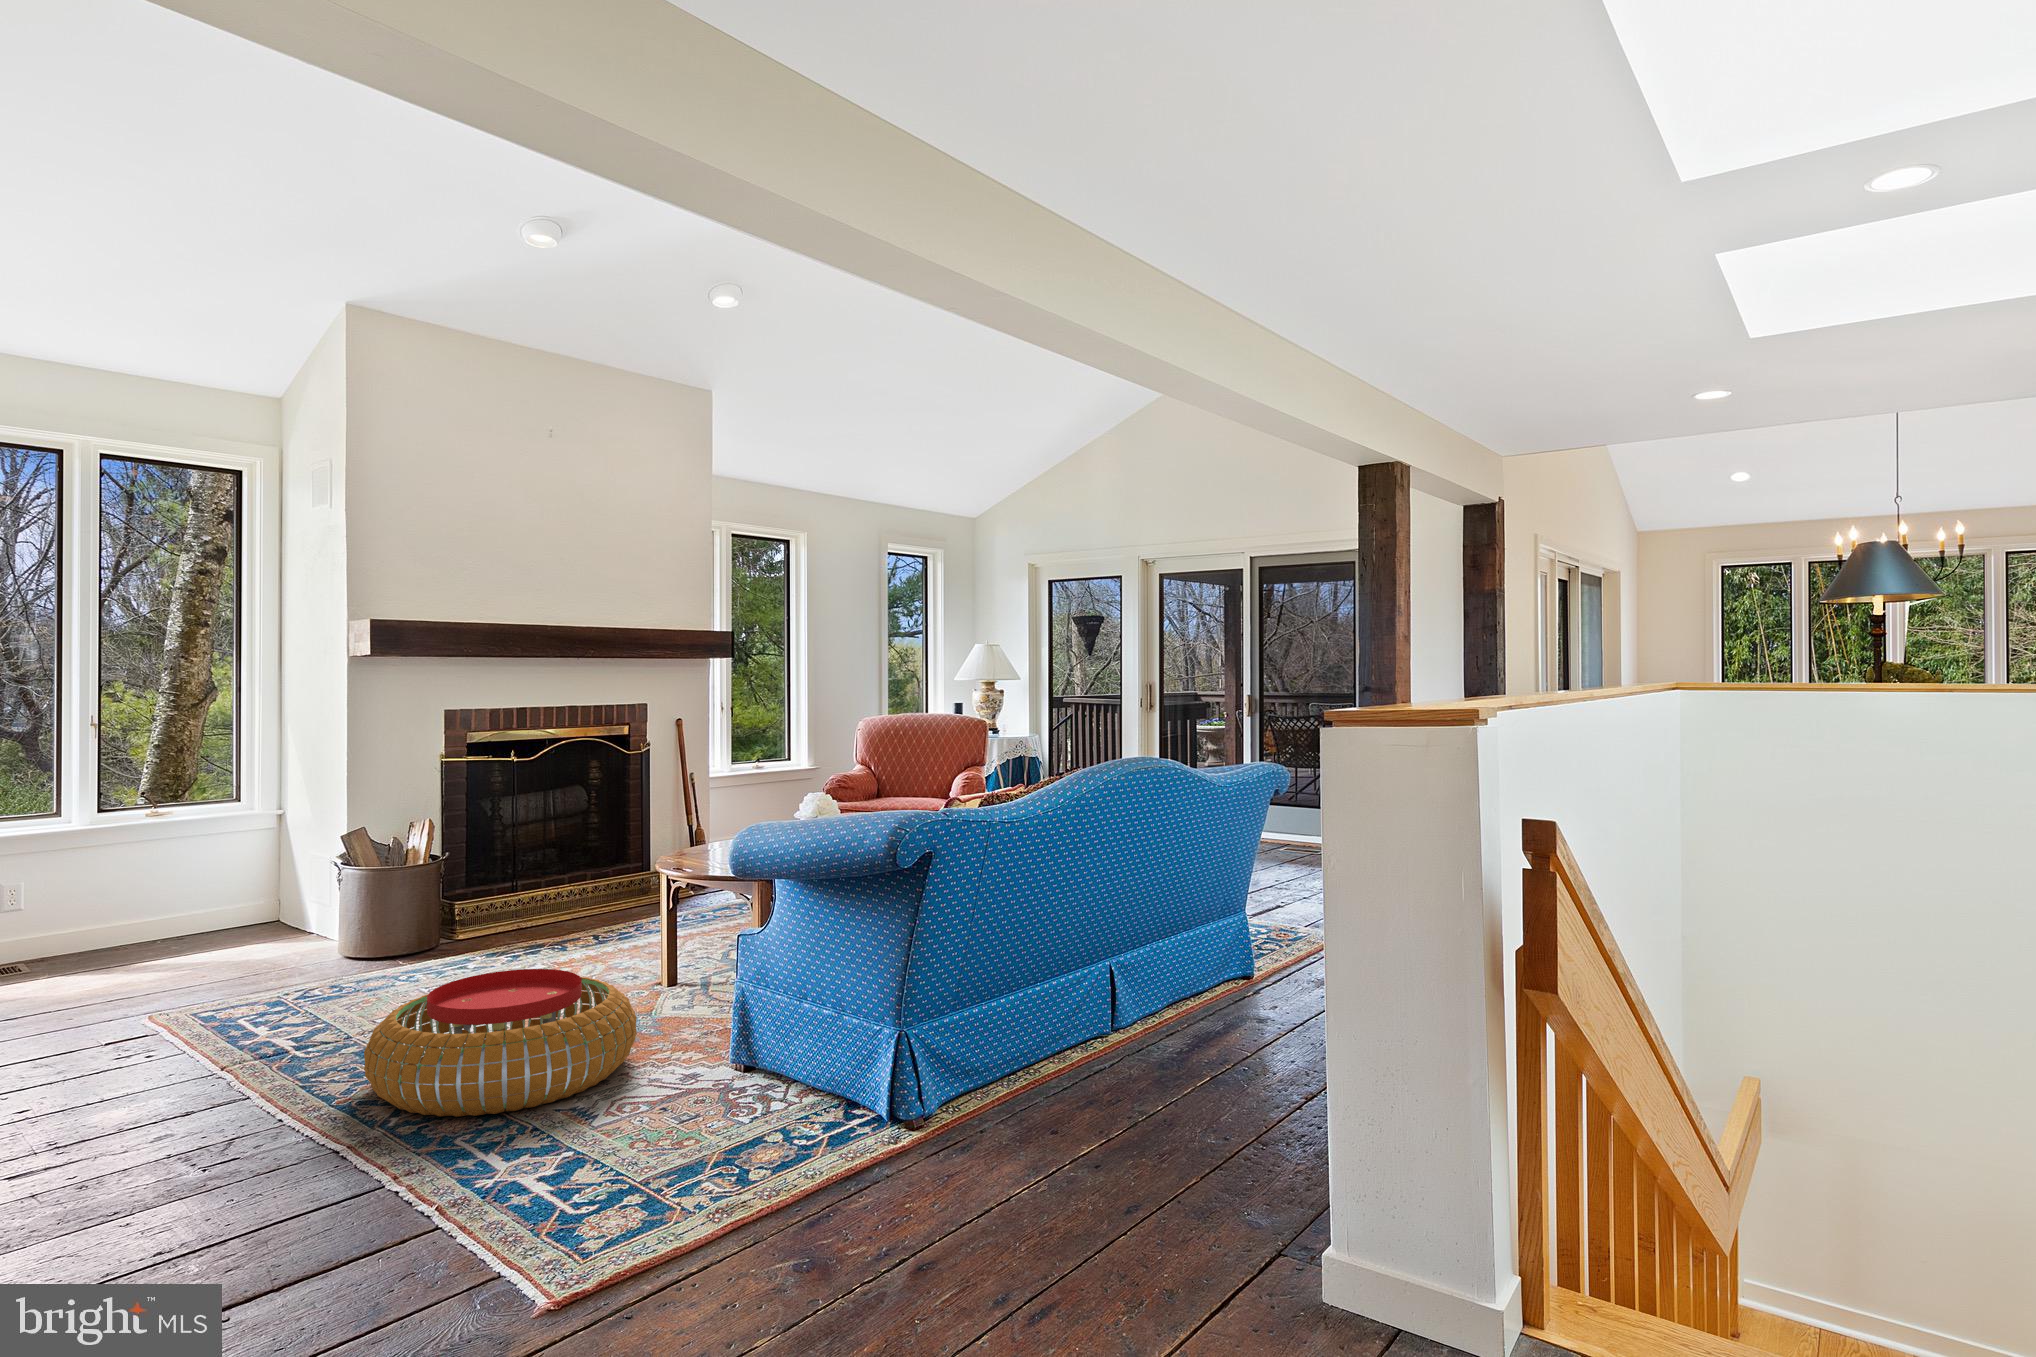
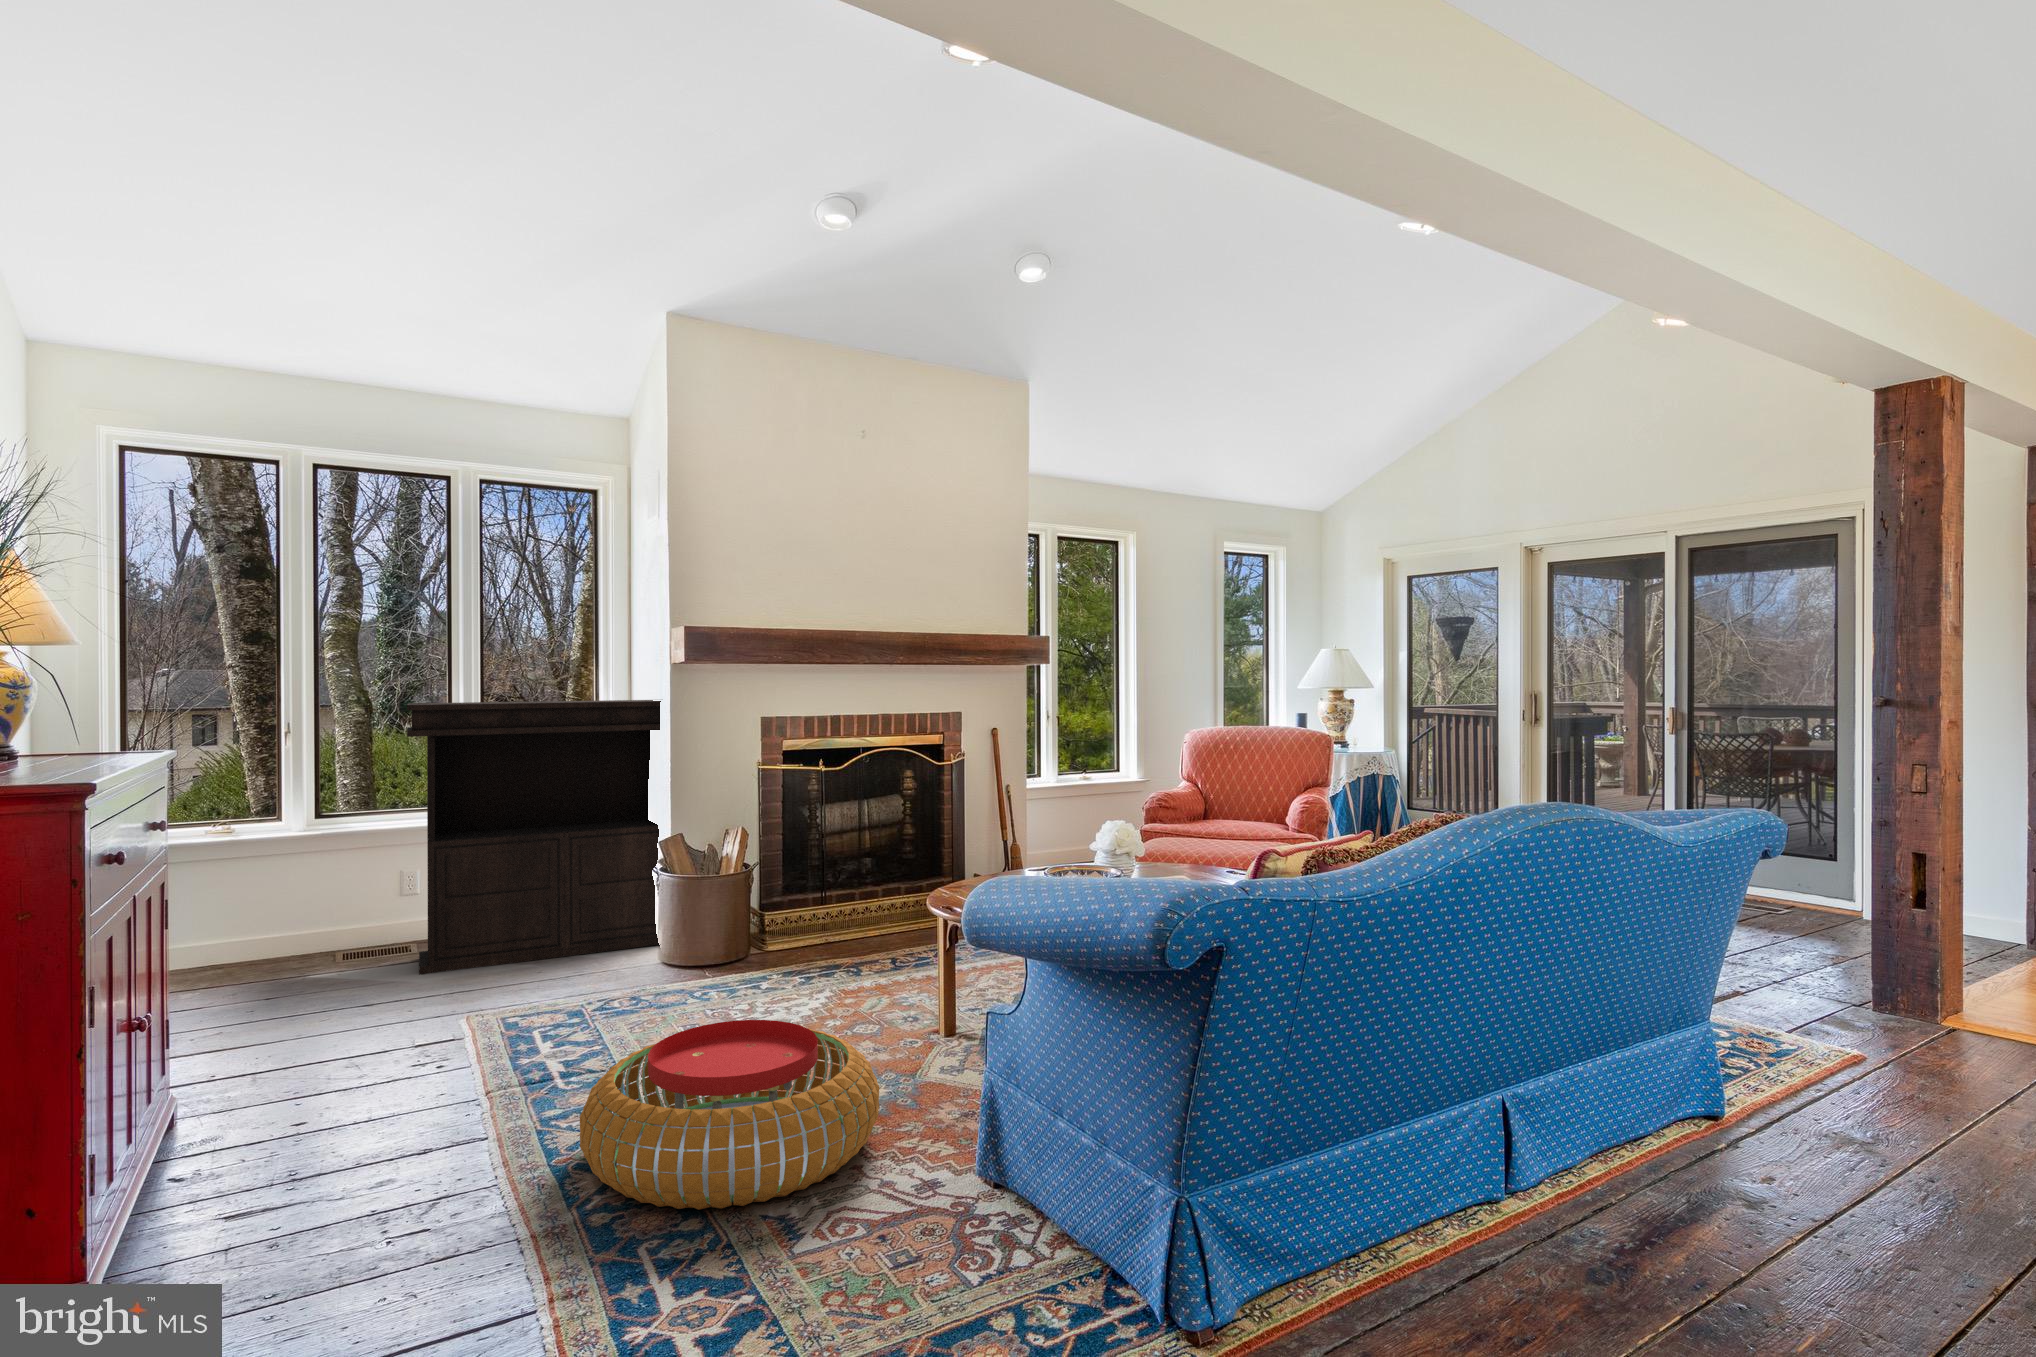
console table: none [33,695,378,988] -> present [407,700,661,974]

